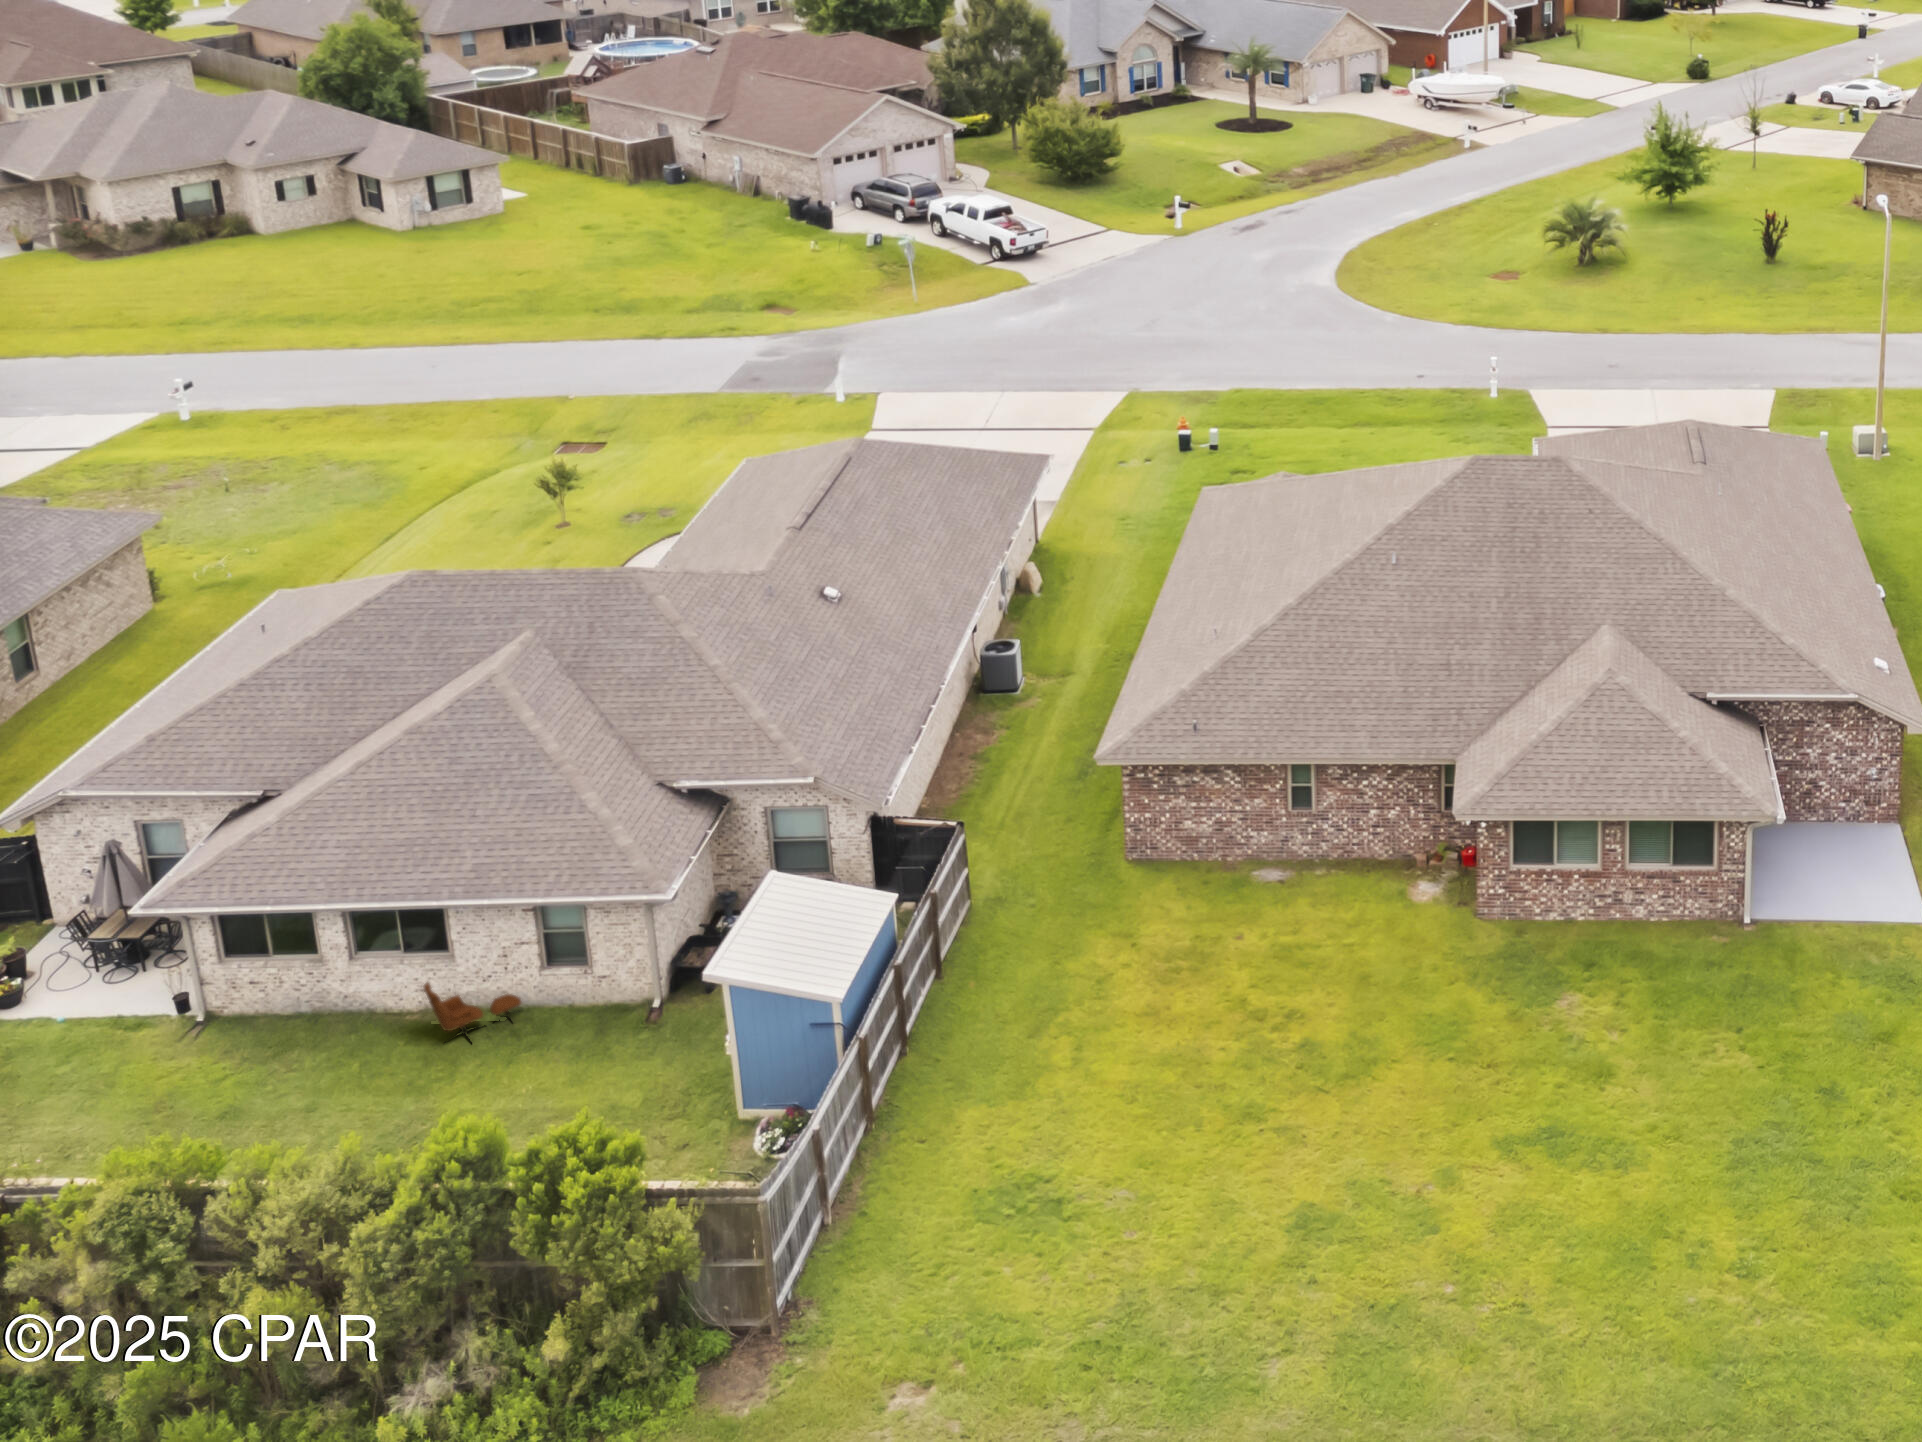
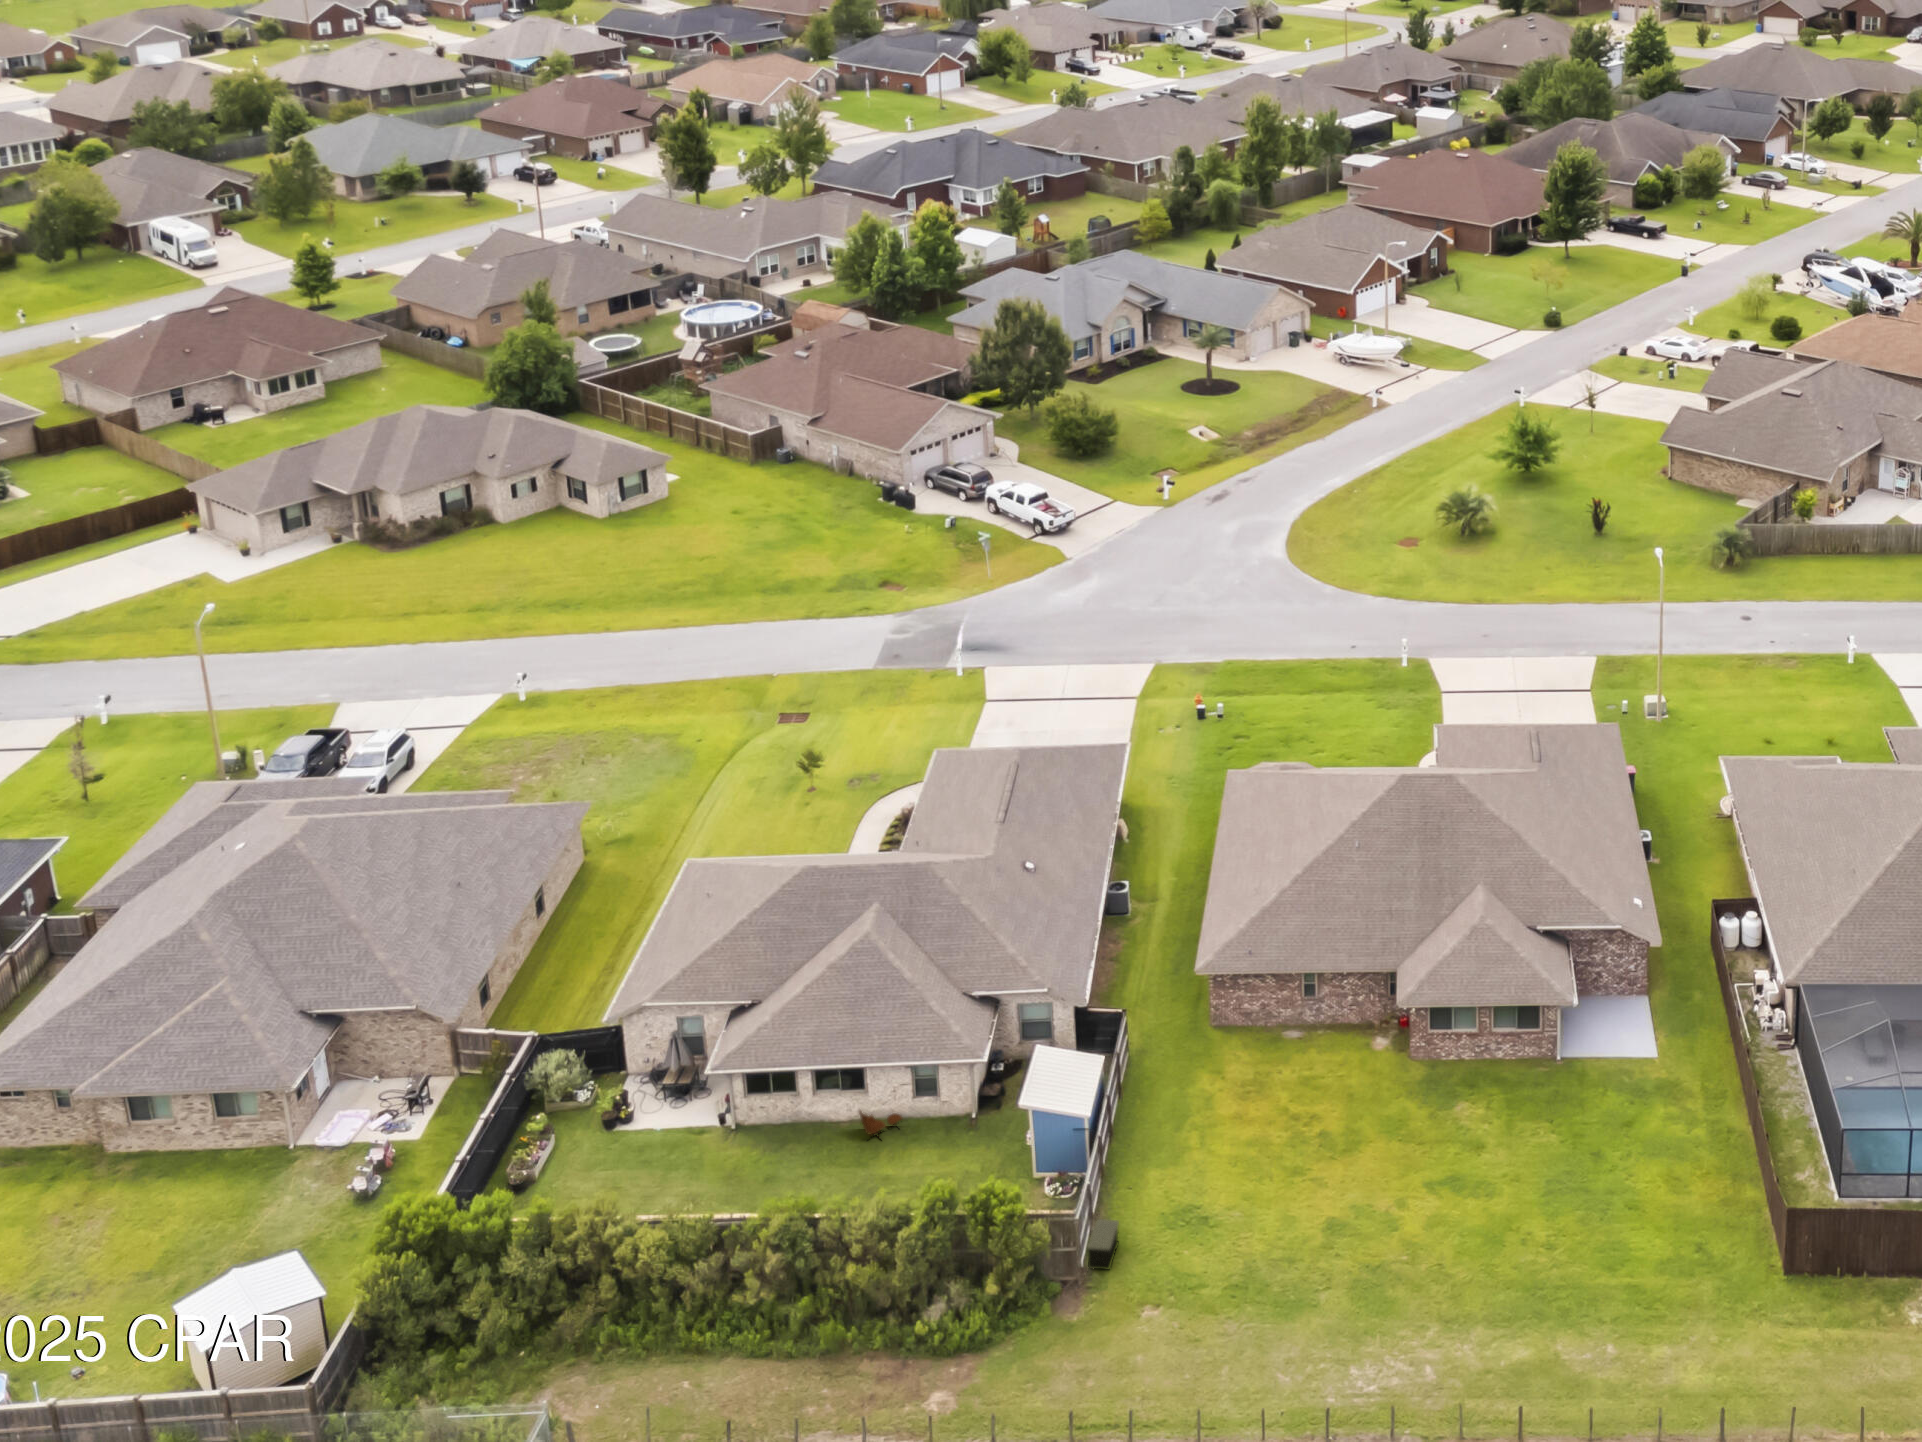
storage bench: none [787,1199,868,1303] -> present [1087,1219,1119,1269]

